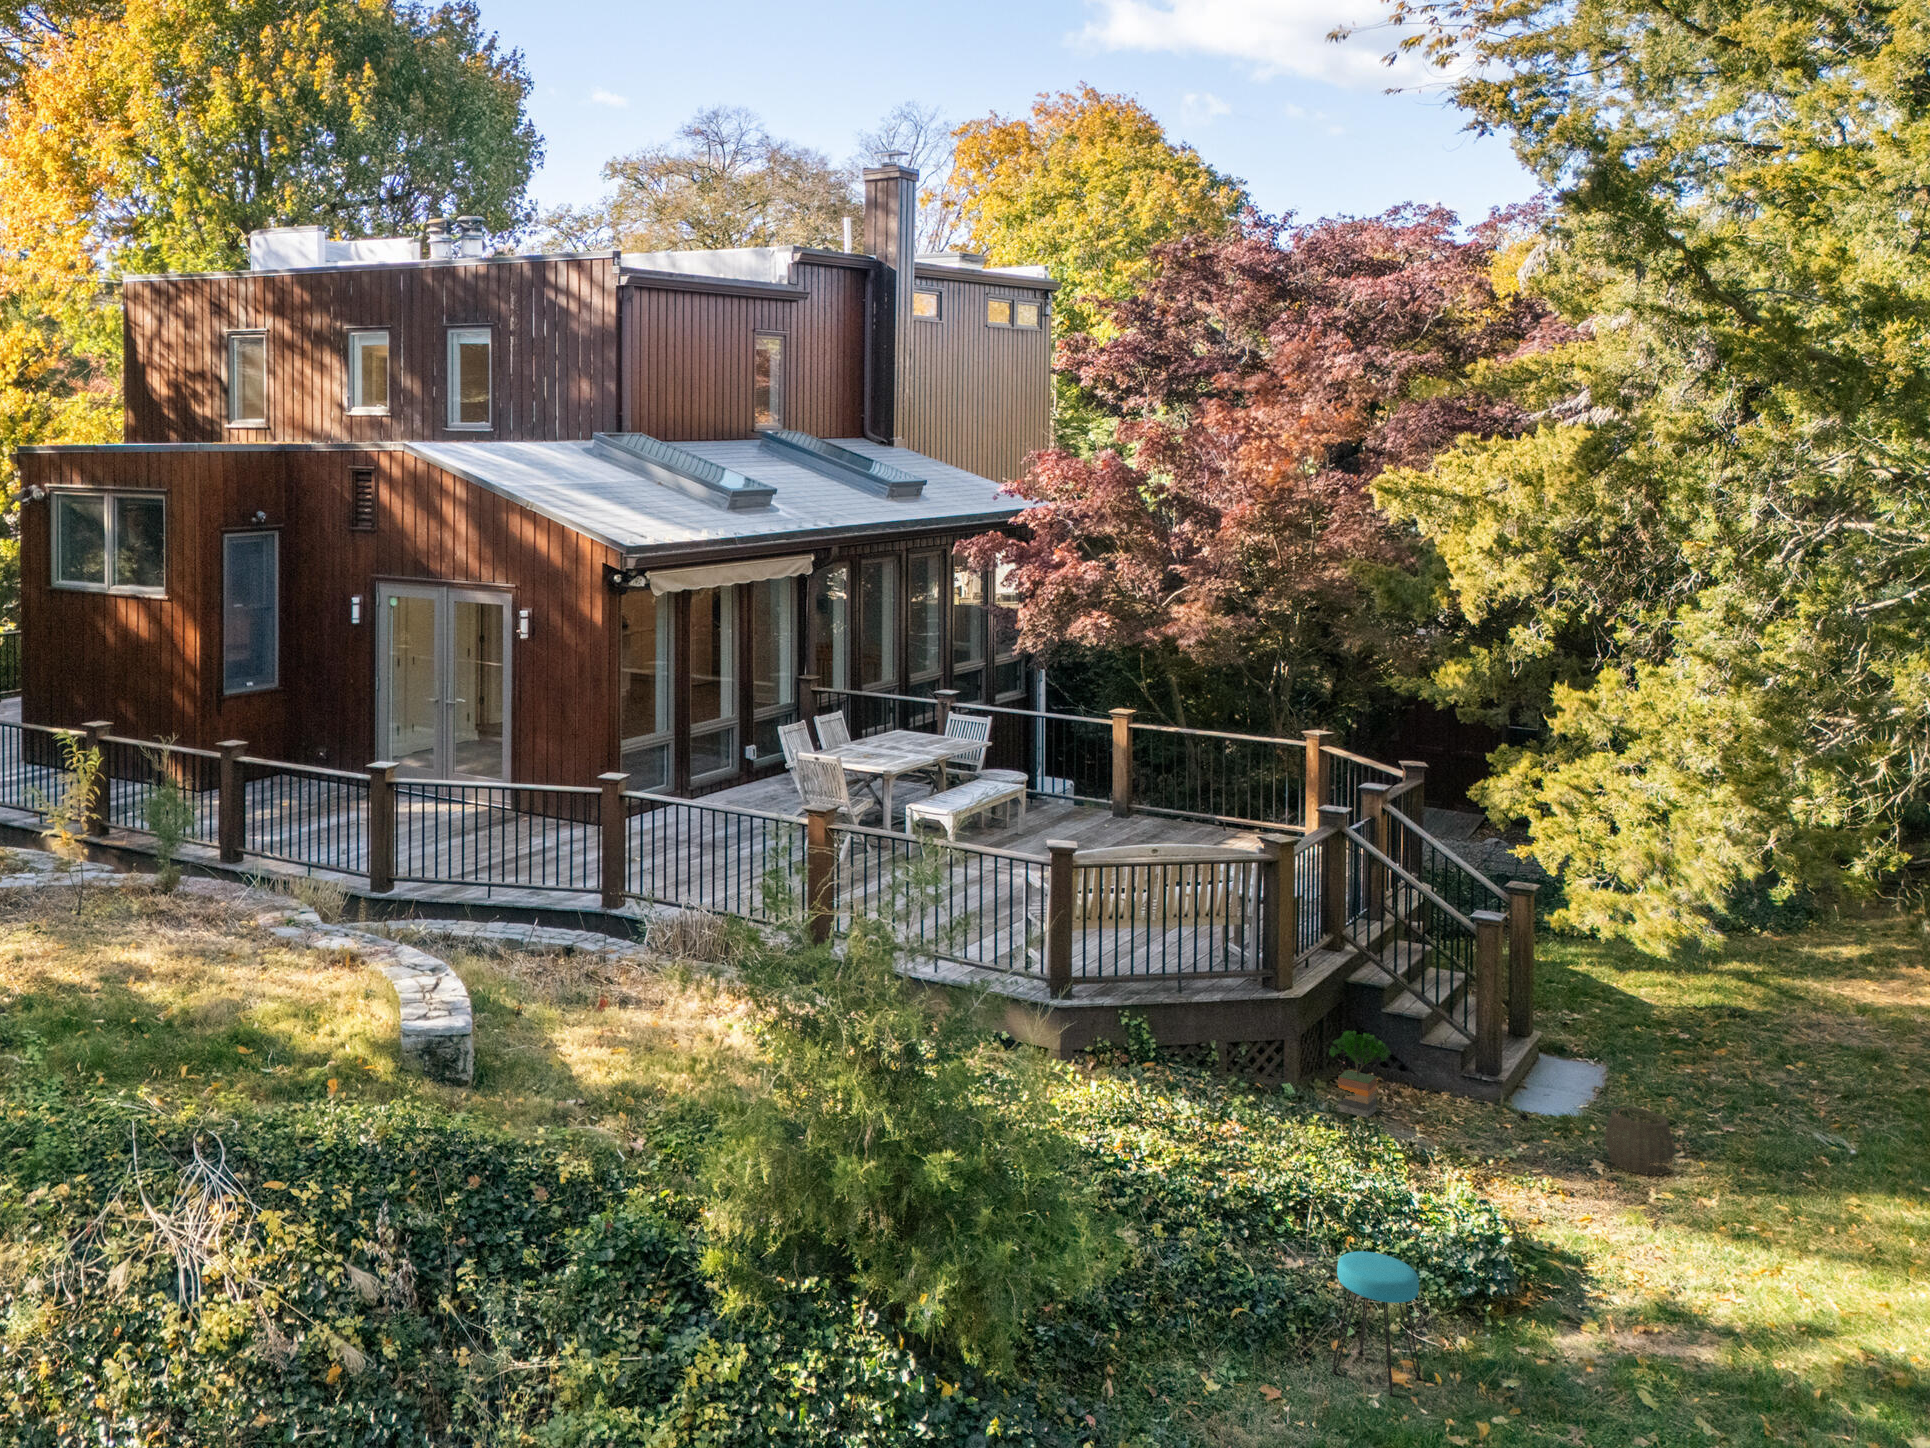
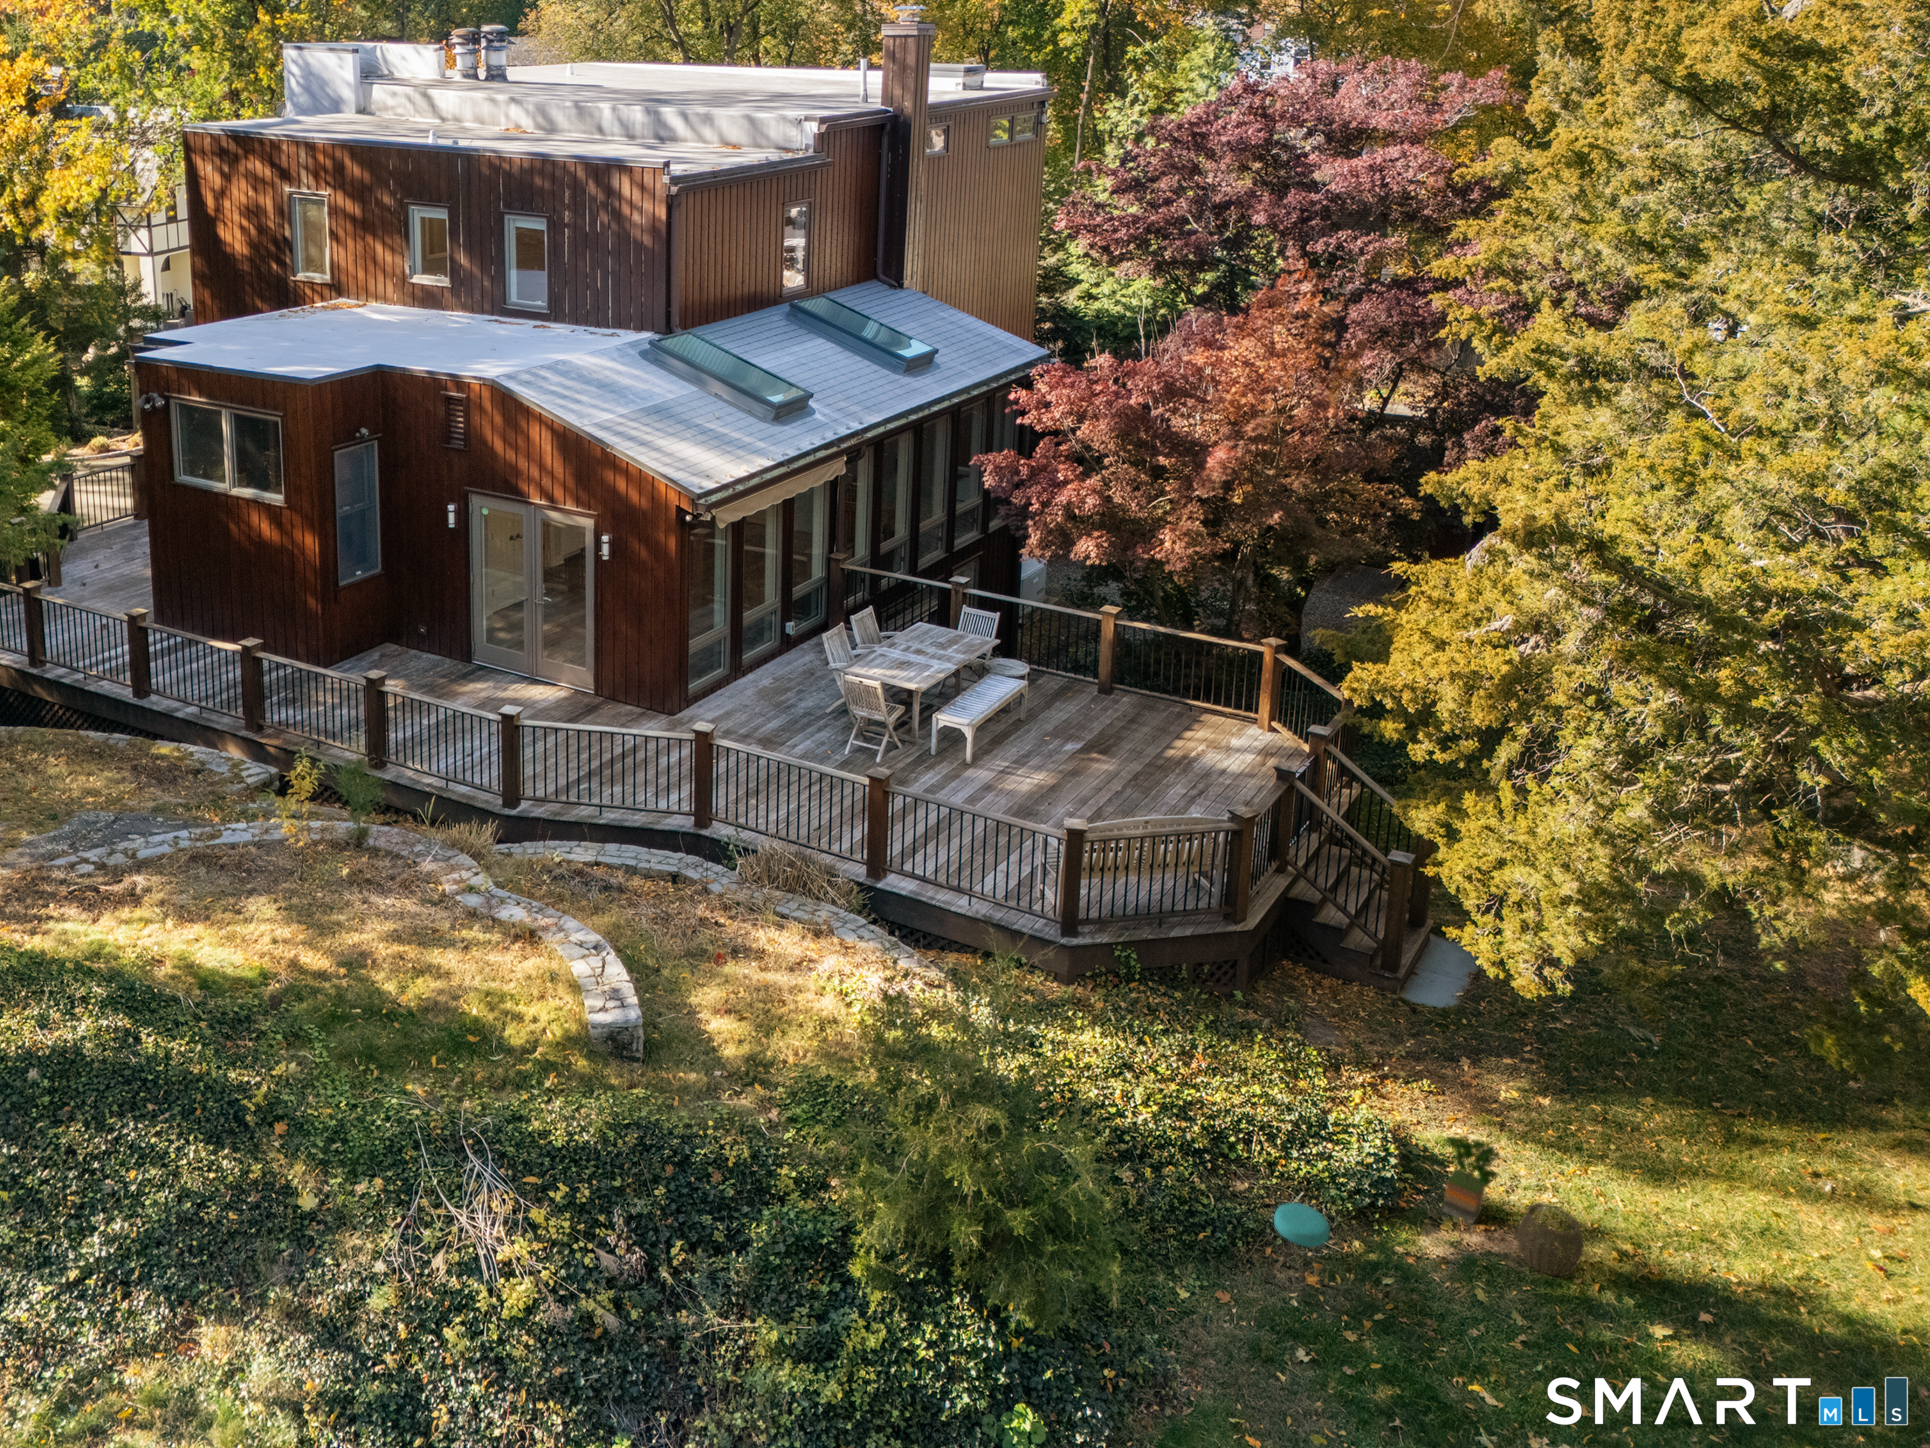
potted tree: present [1329,1031,1390,1118] -> present [1442,1137,1500,1223]
woven basket: present [1605,1107,1675,1176] -> present [1517,1203,1583,1276]

